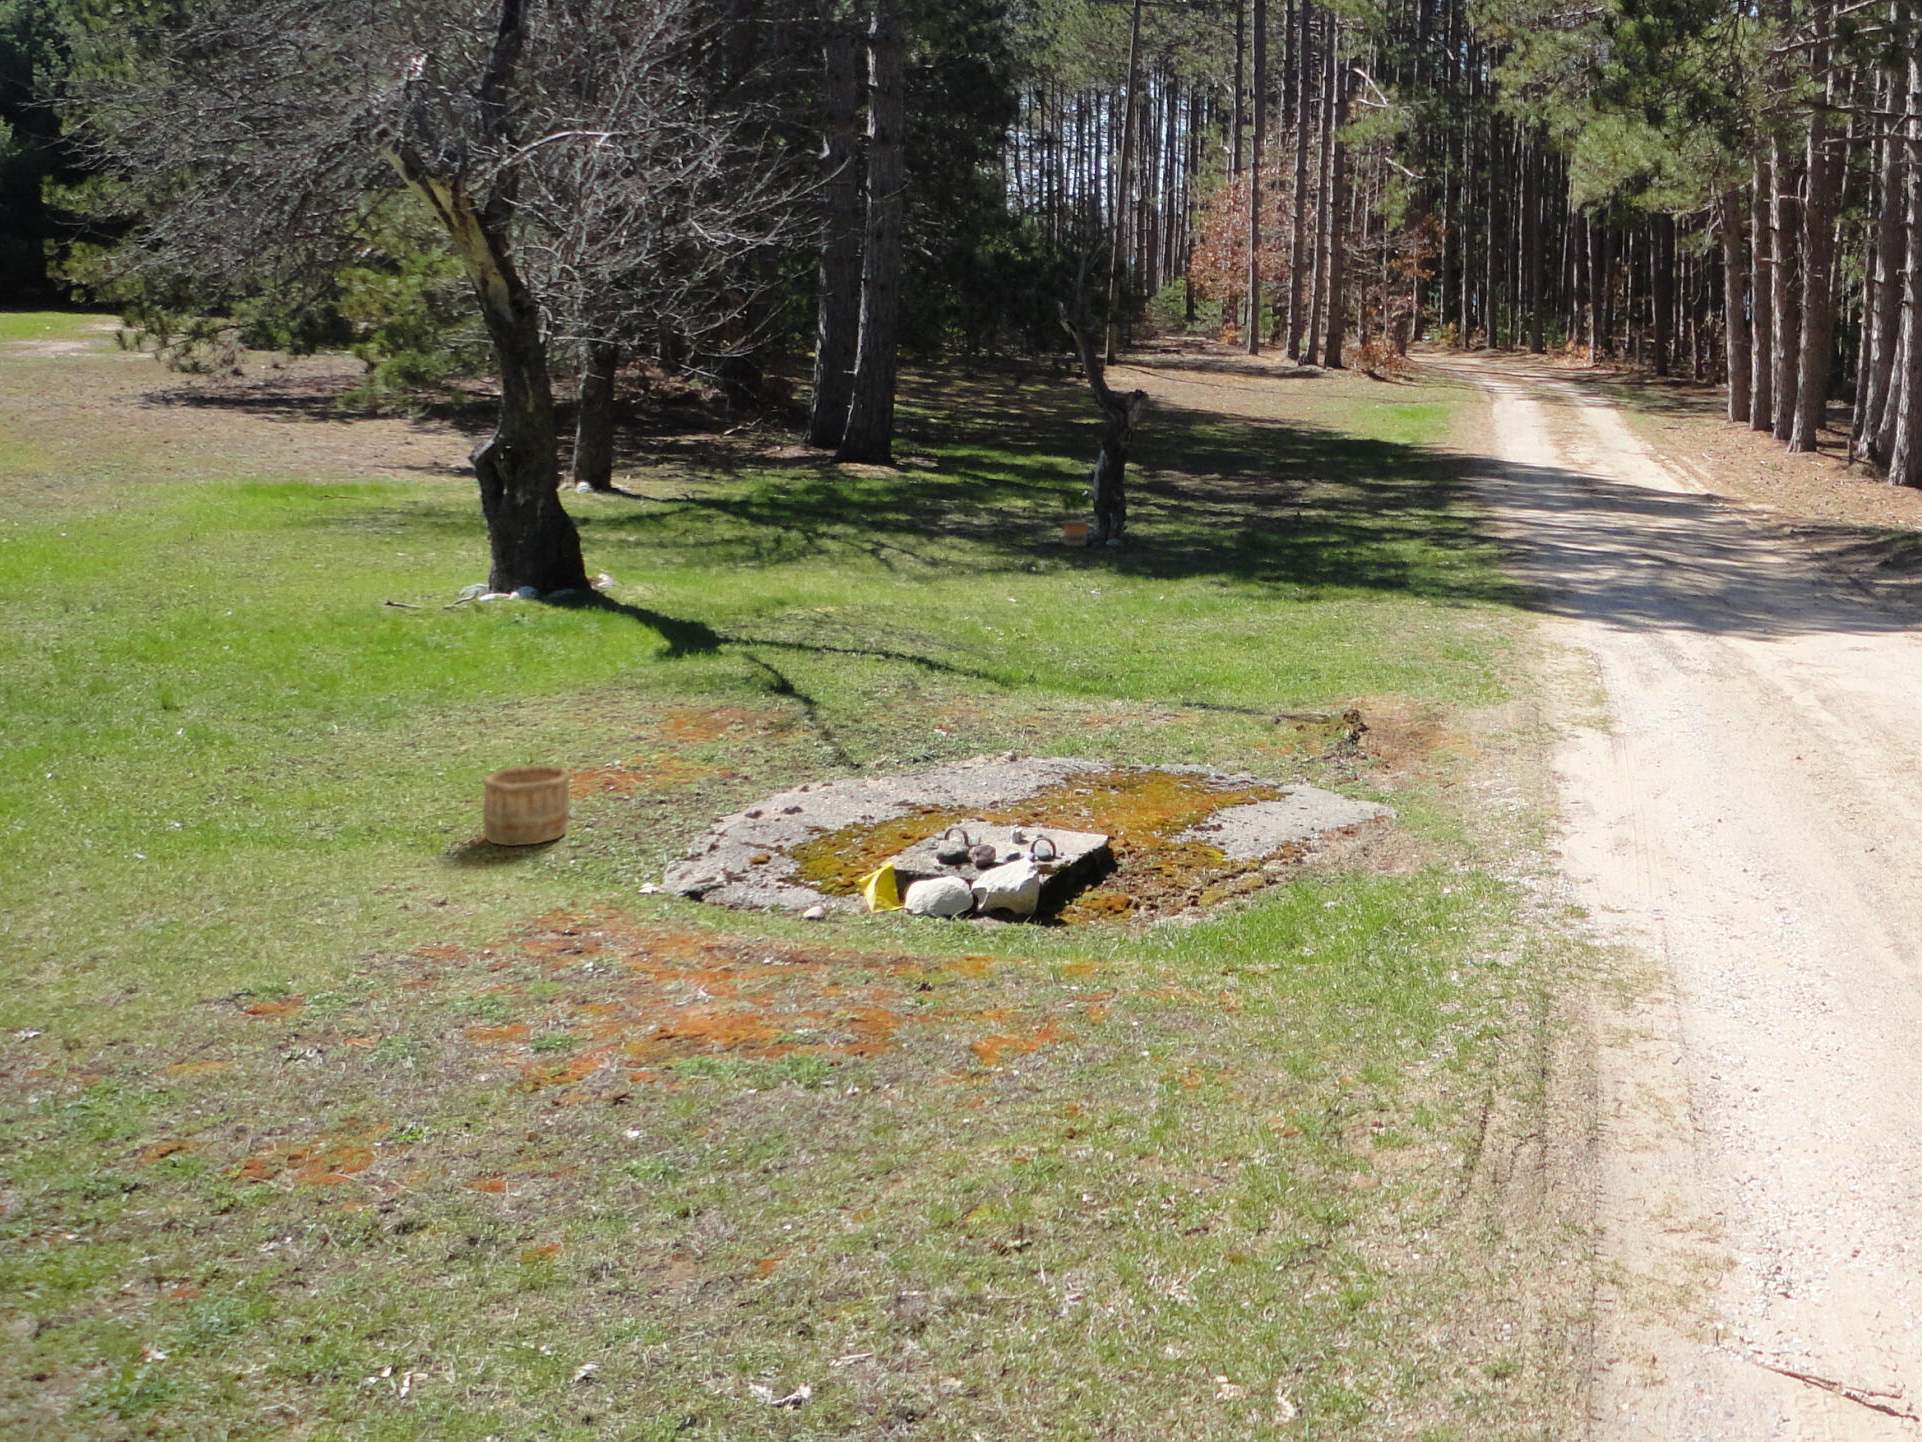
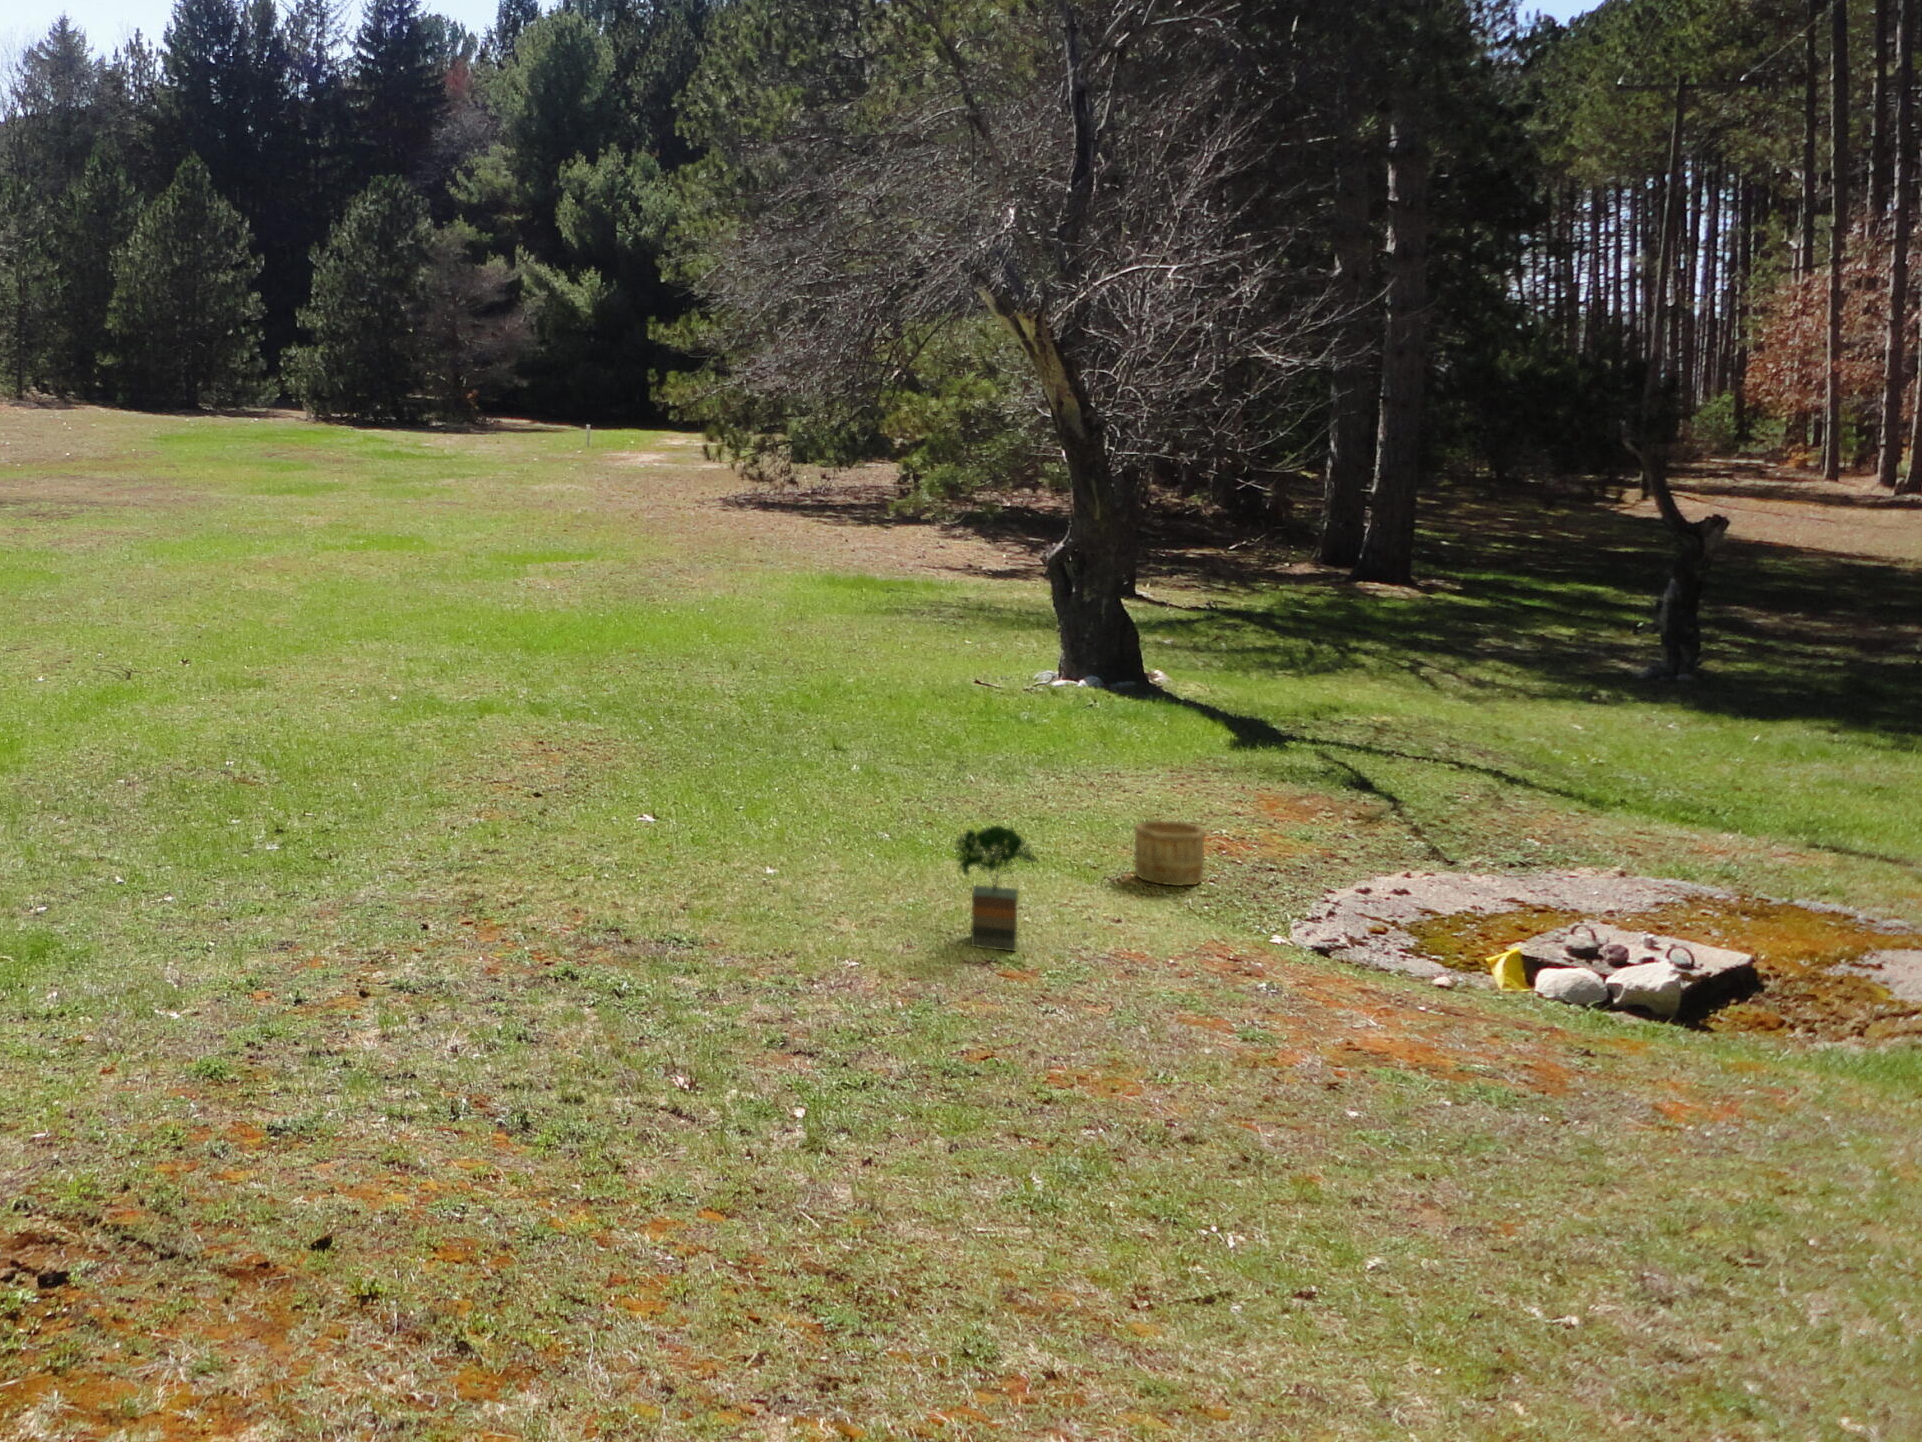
potted tree: present [1060,493,1091,546] -> present [954,825,1037,951]

